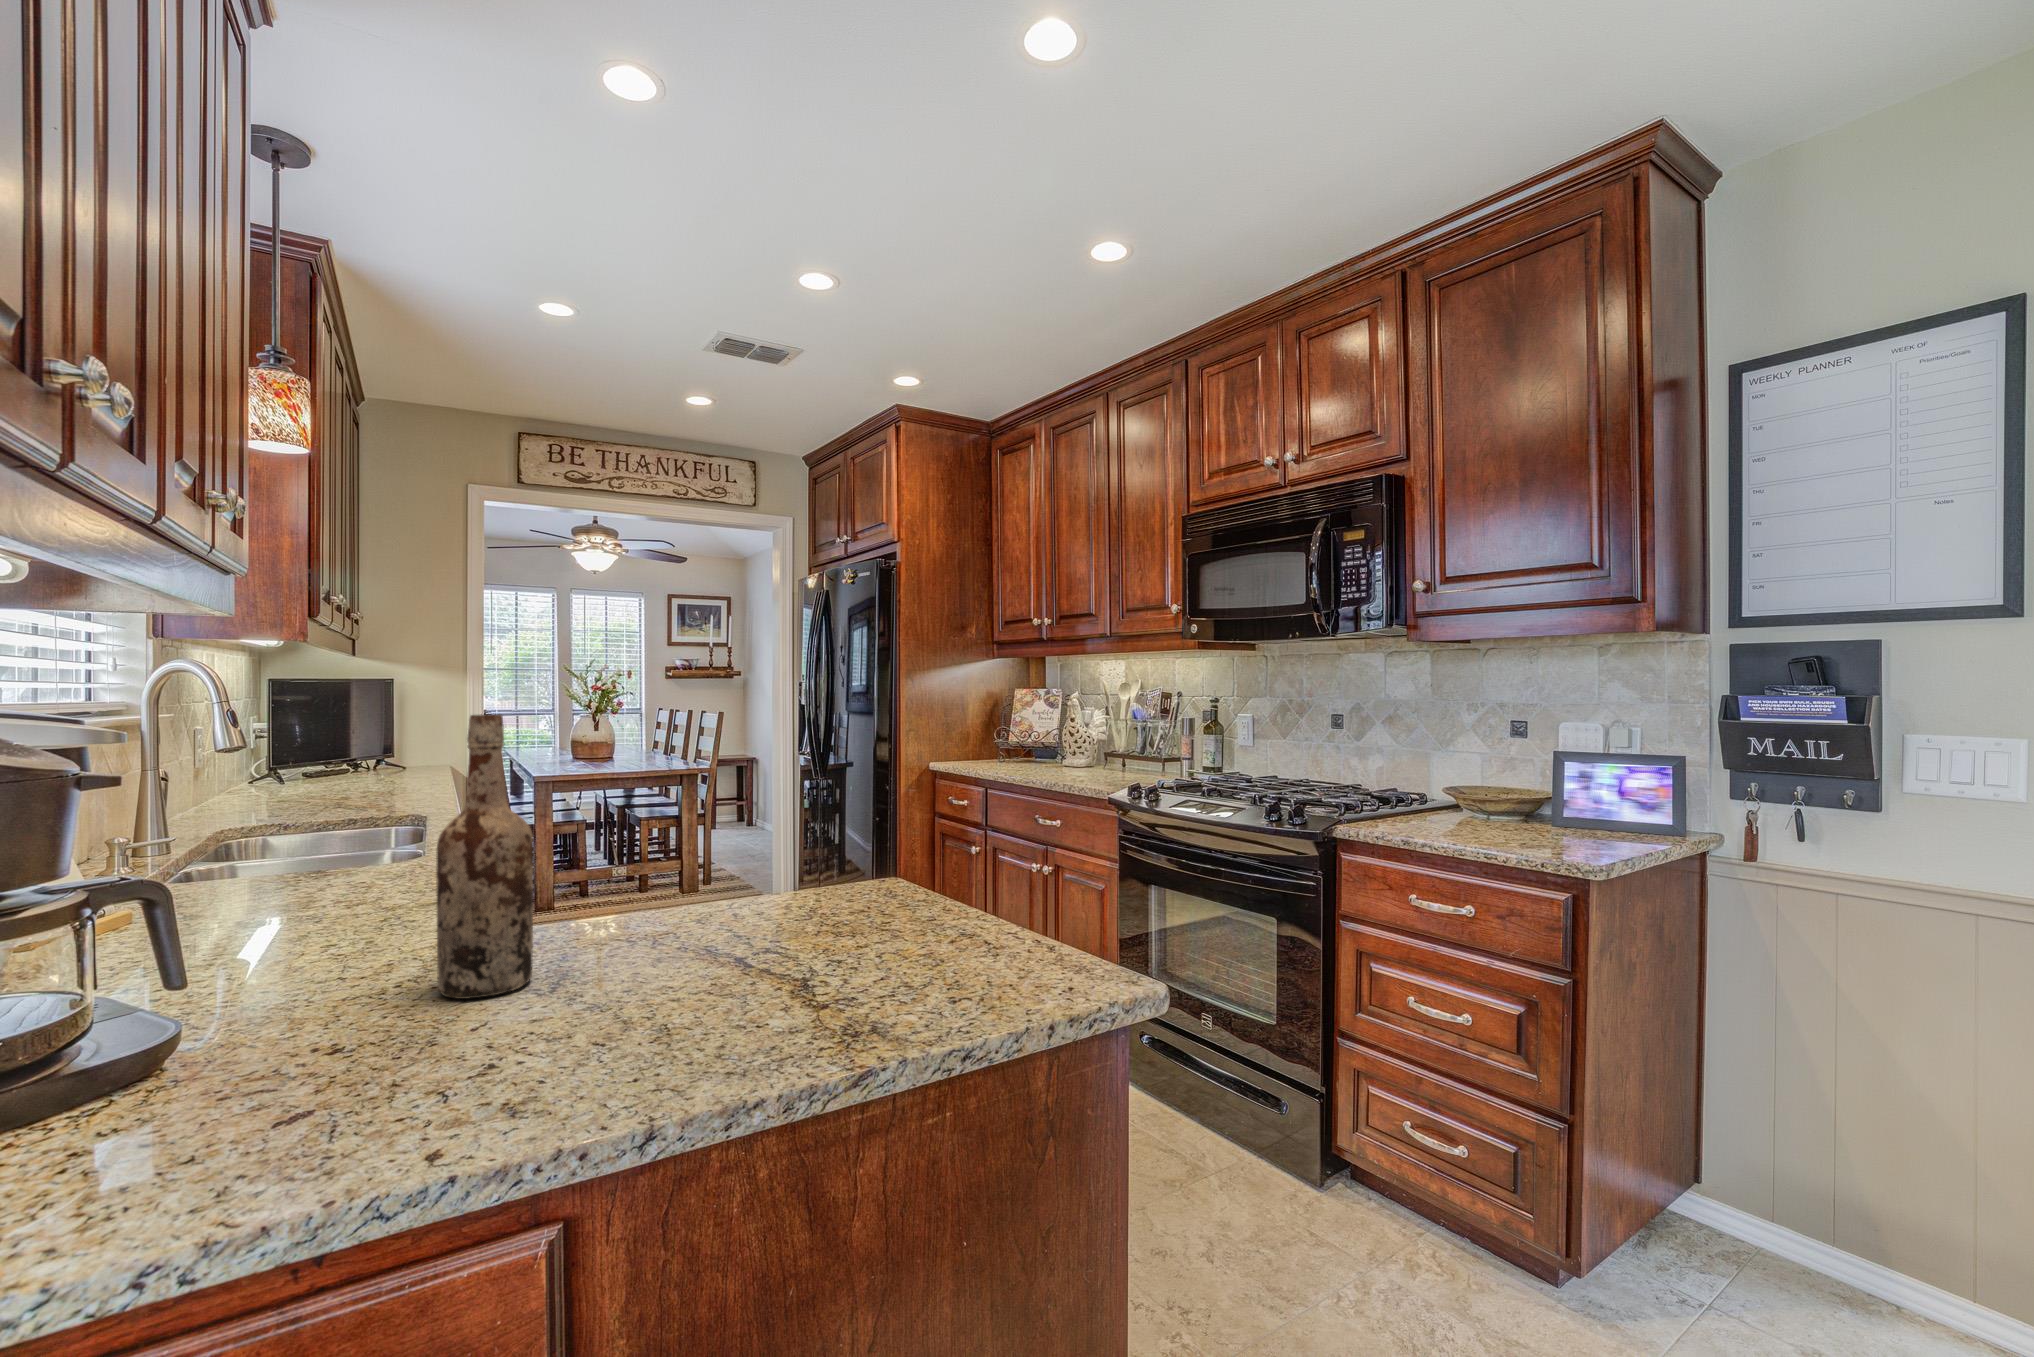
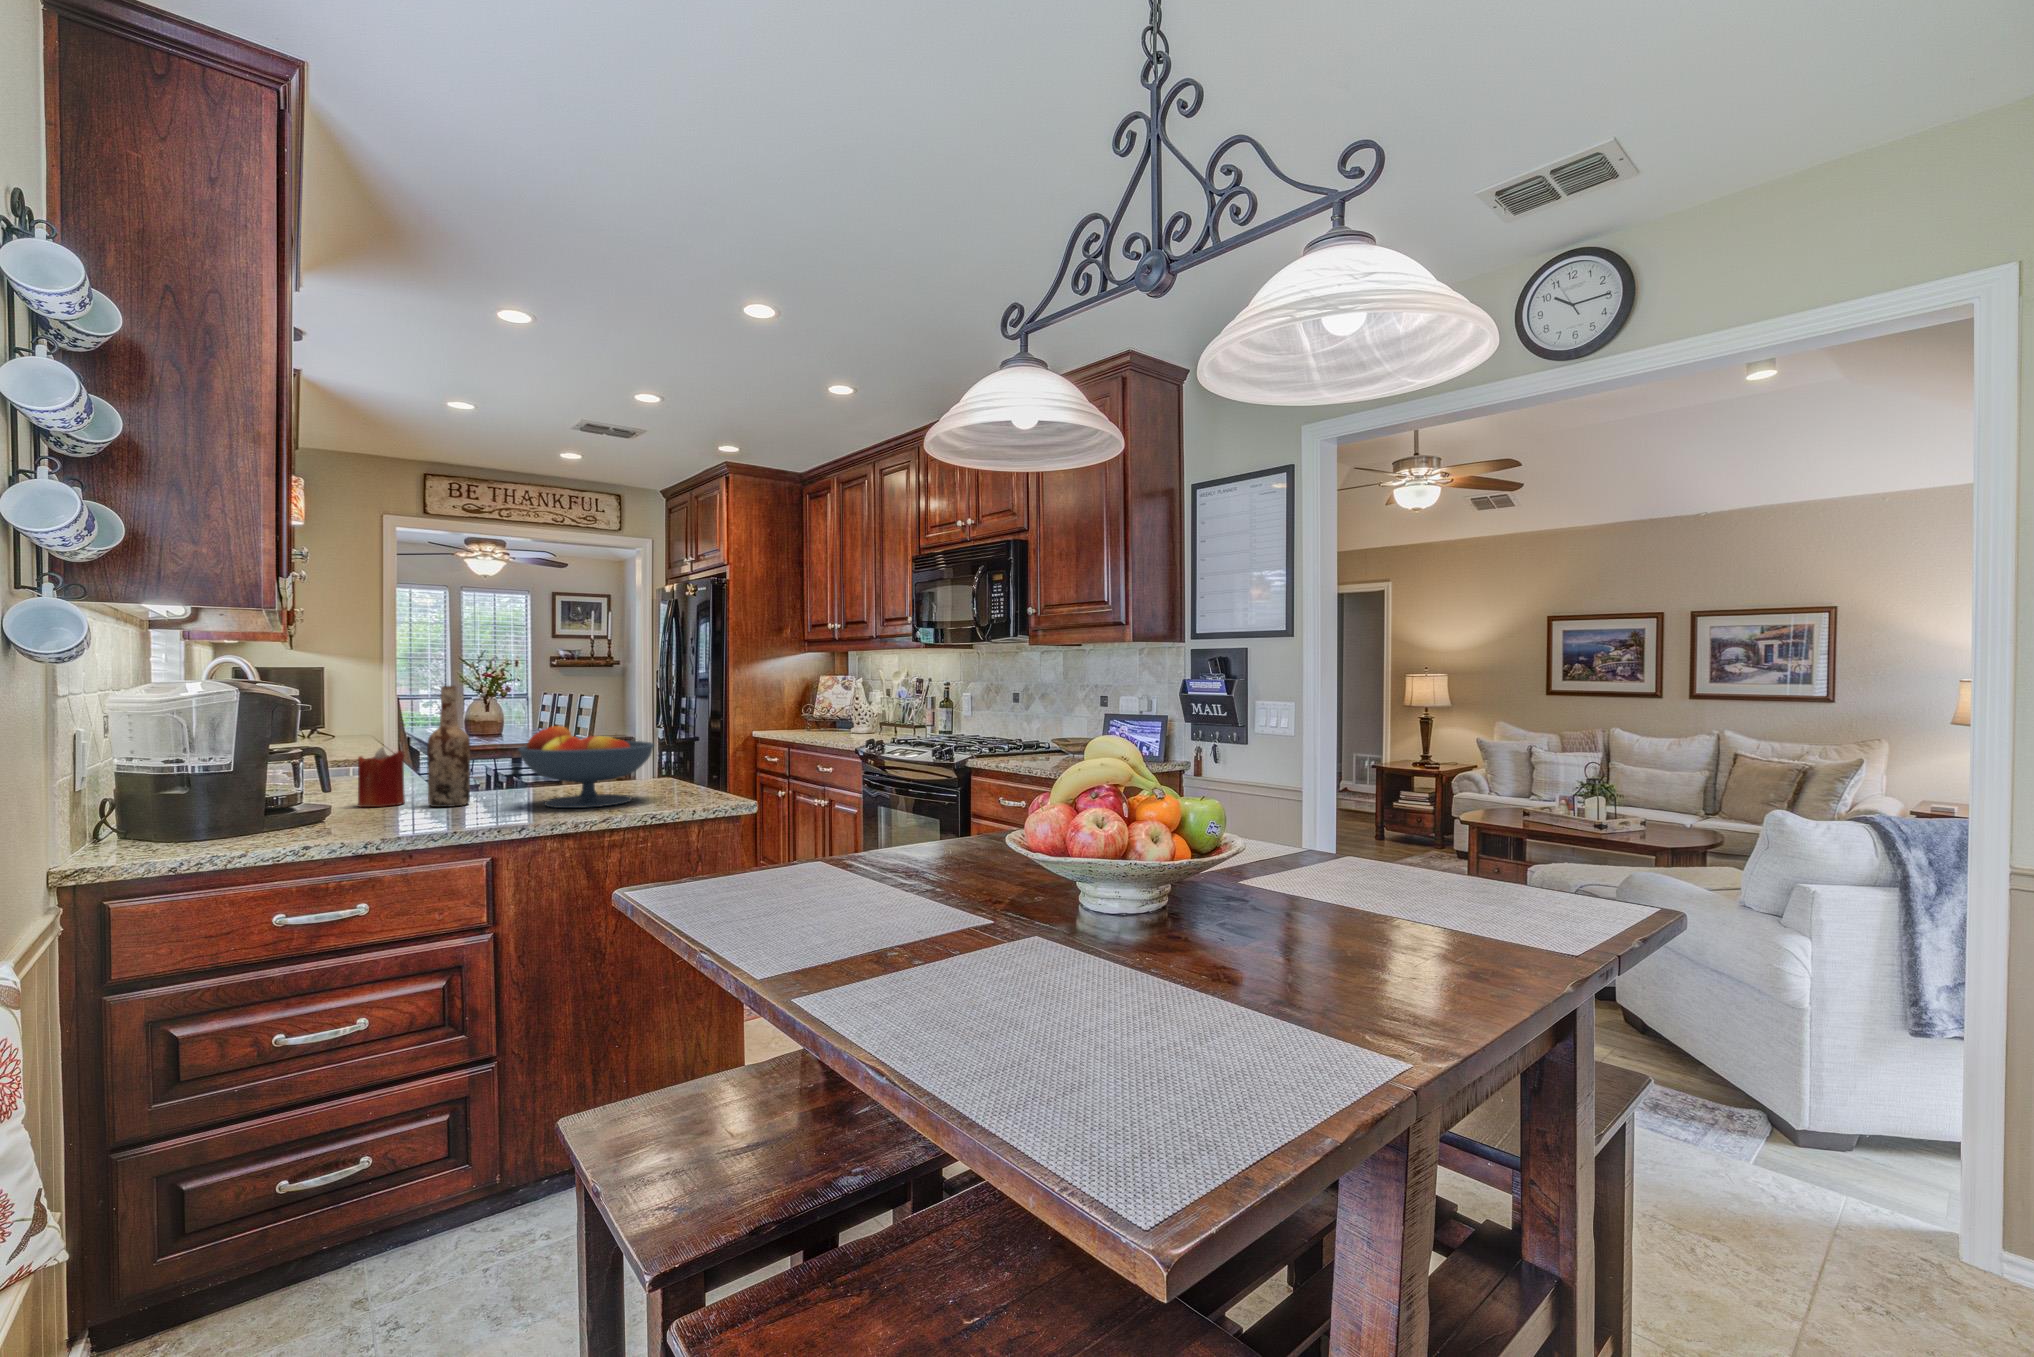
fruit bowl: none [637,806,939,1019] -> present [518,726,654,808]
candle: none [289,849,398,993] -> present [358,747,405,807]

